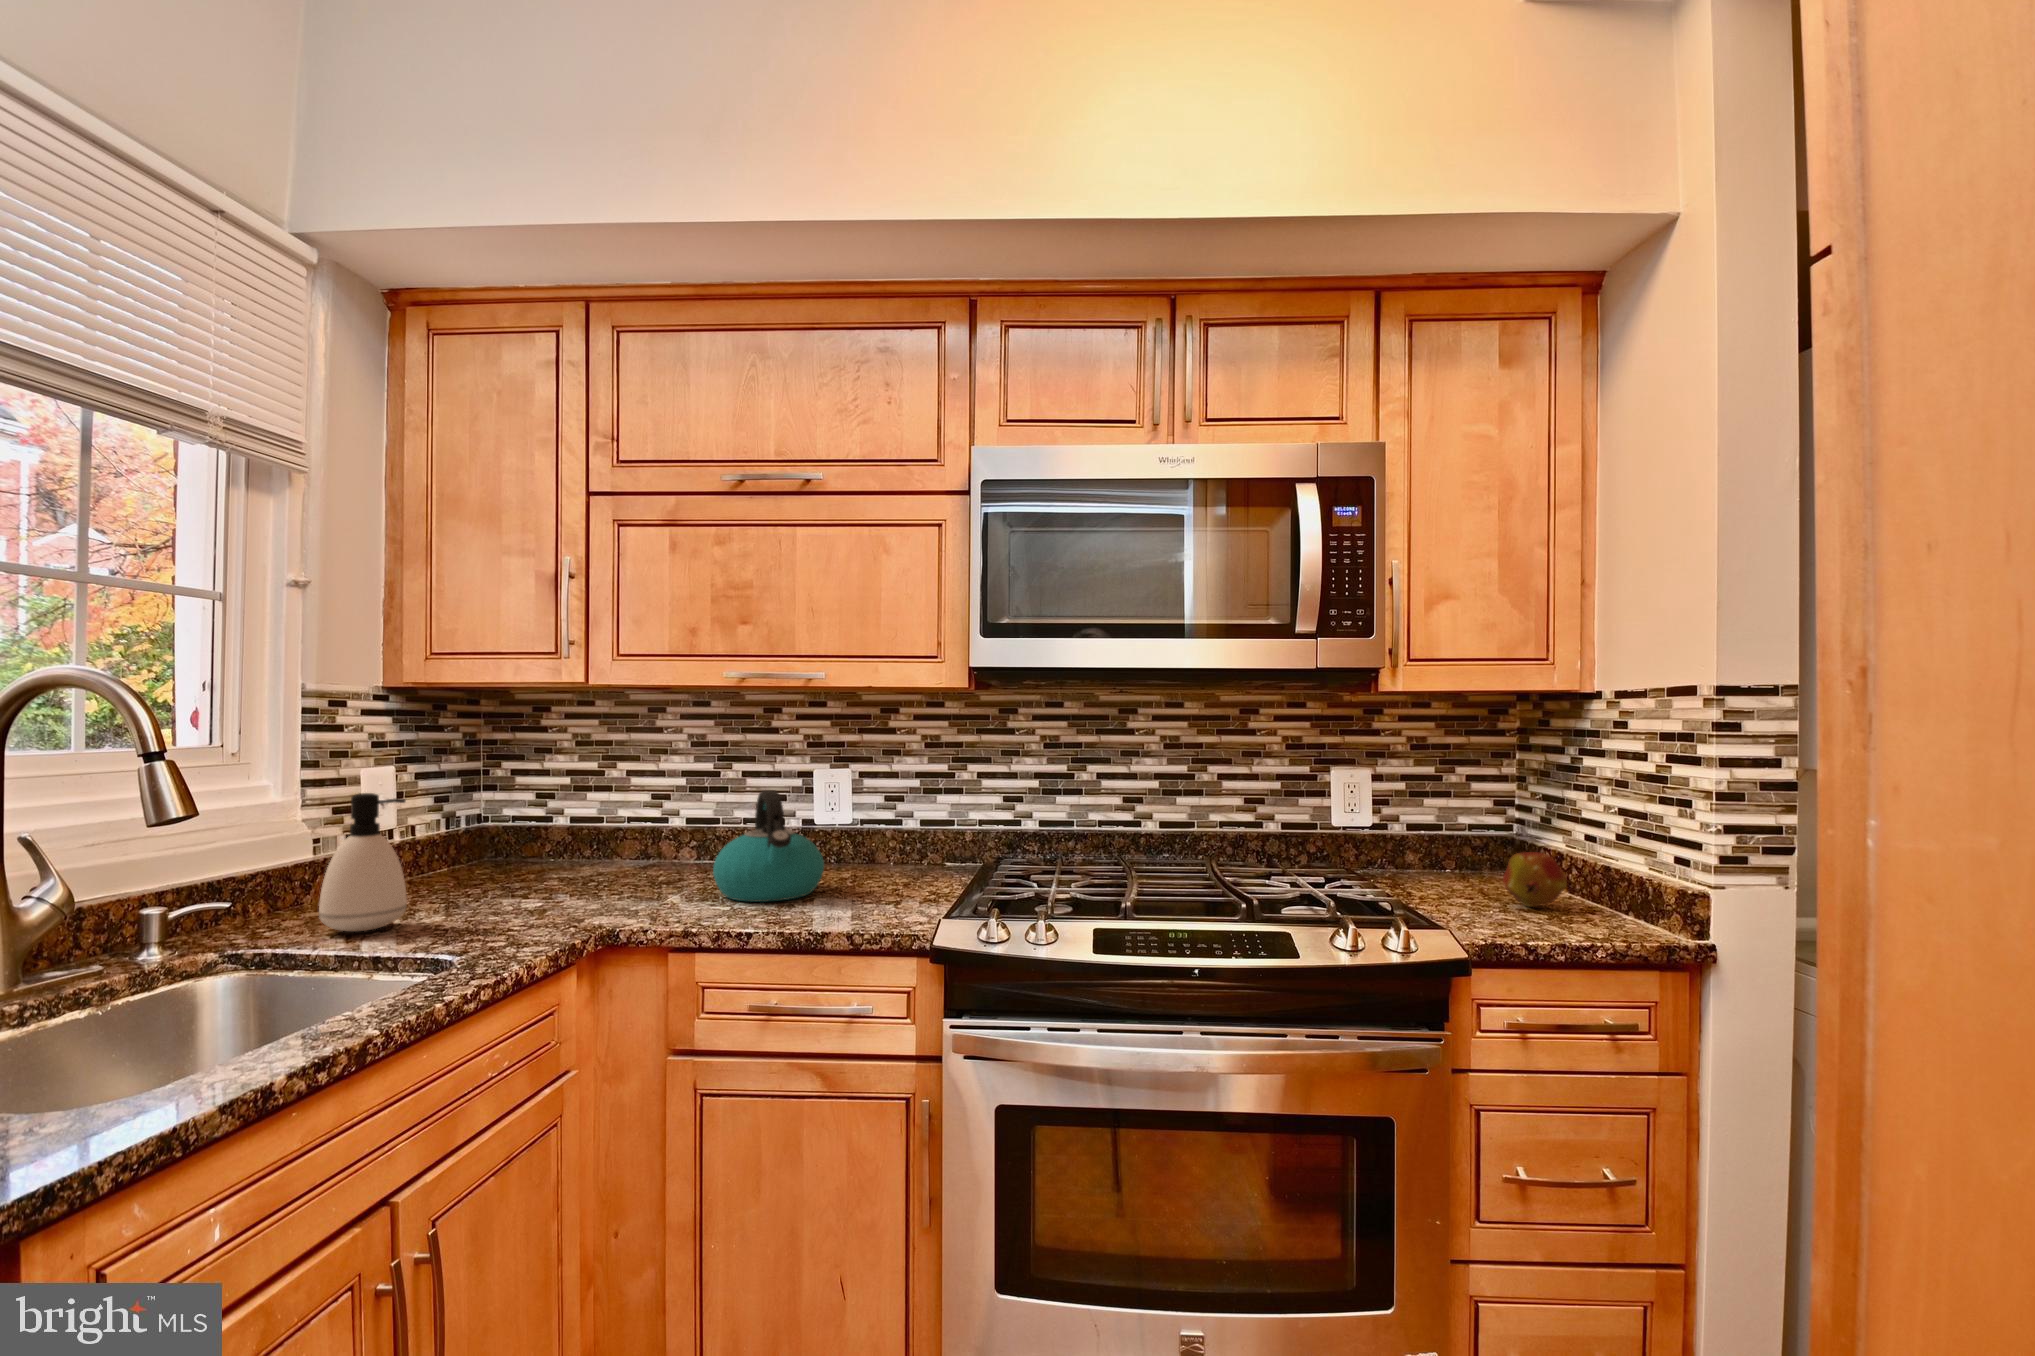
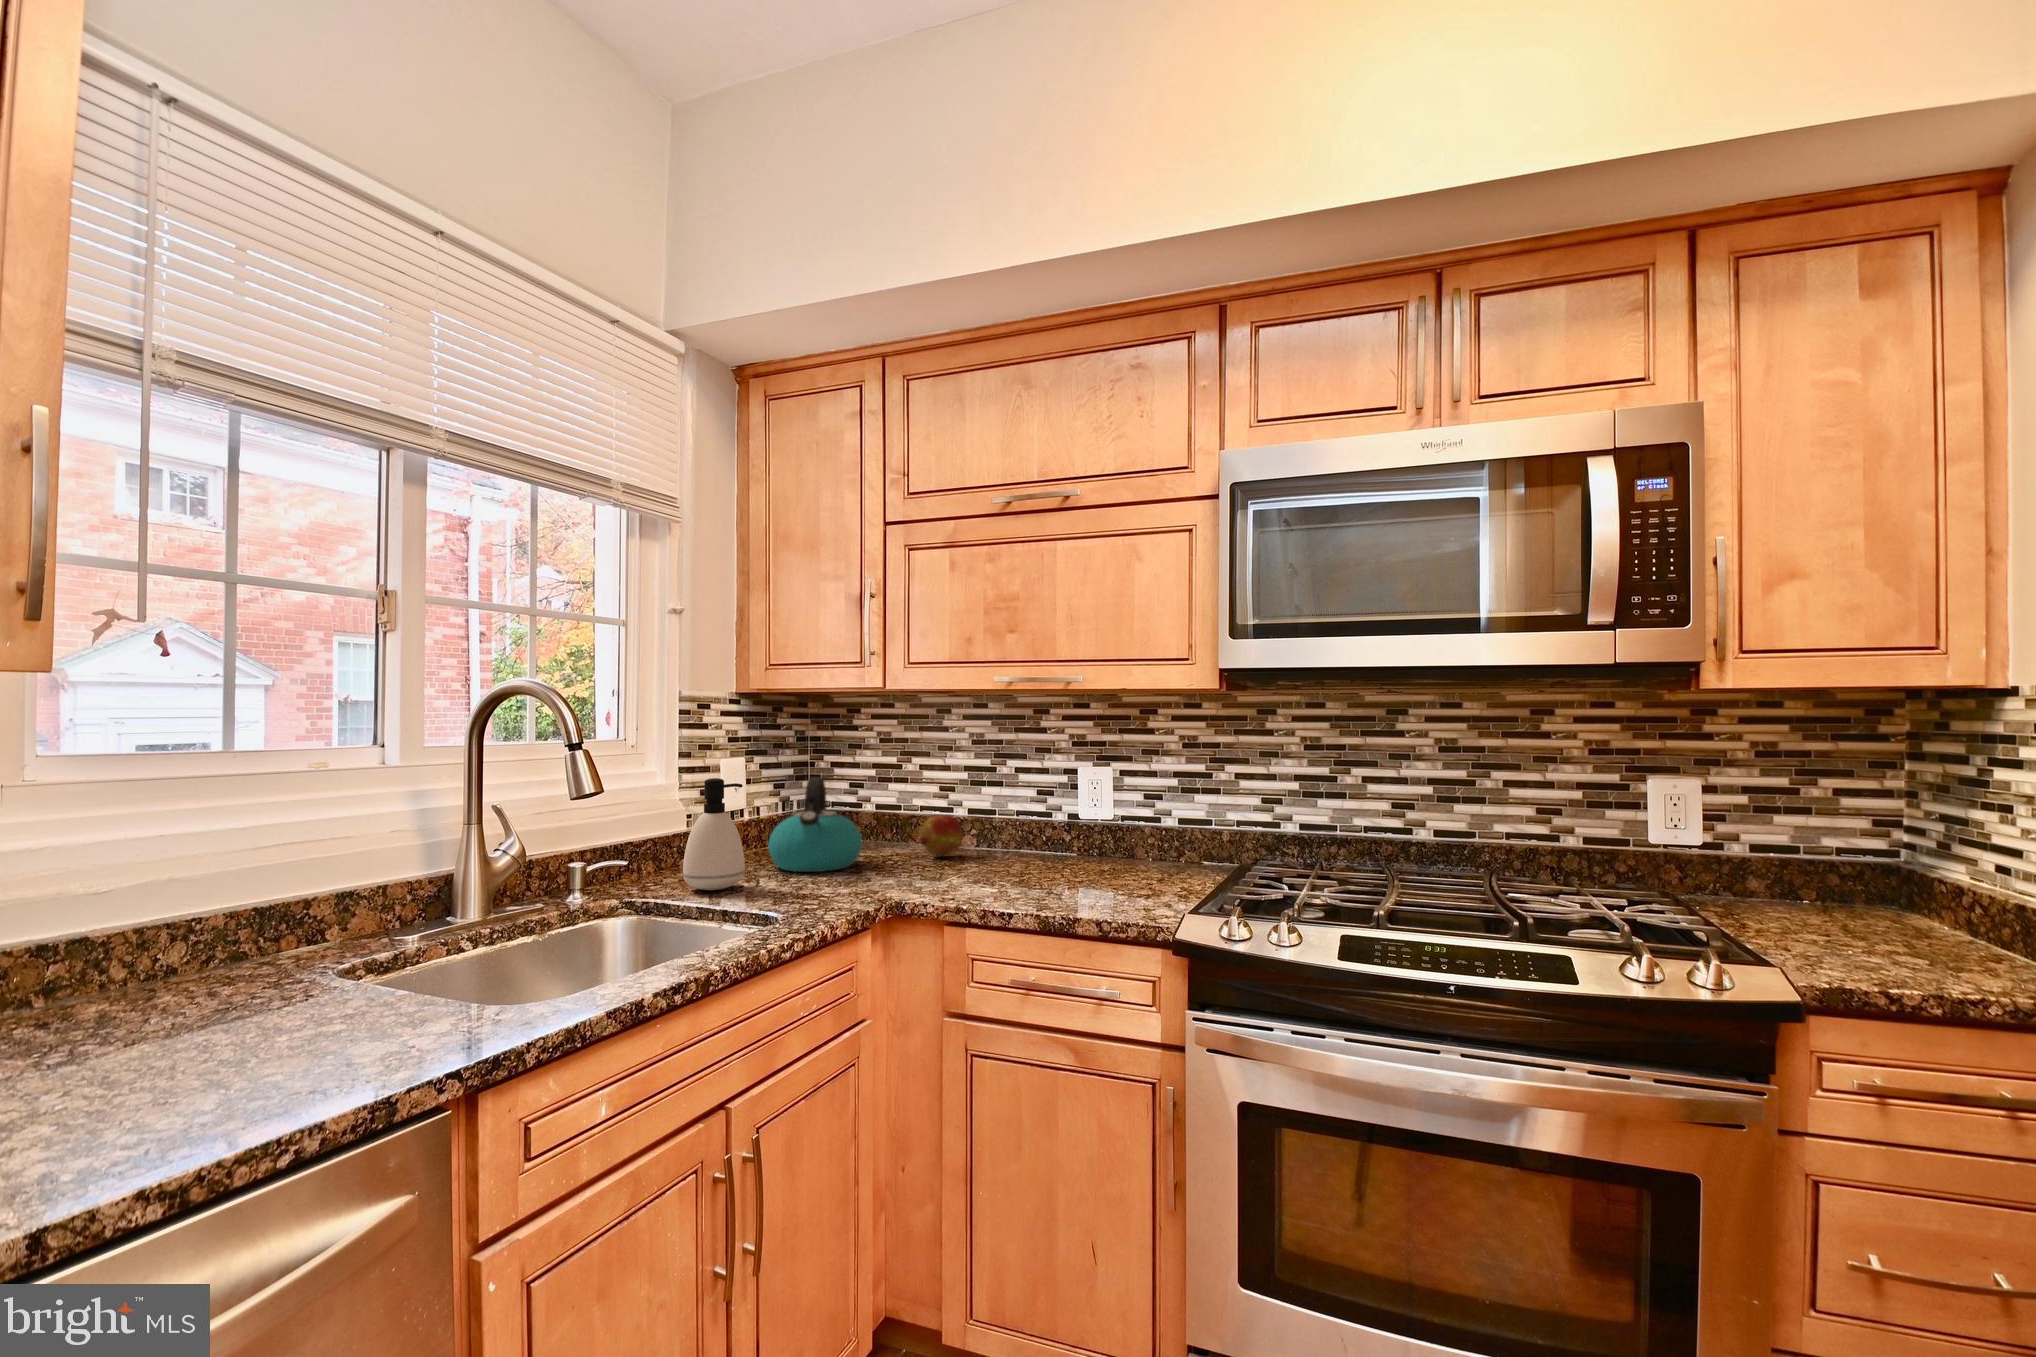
kettle: present [713,790,824,902] -> present [768,777,862,872]
fruit: present [1503,852,1567,907] -> present [920,815,963,857]

